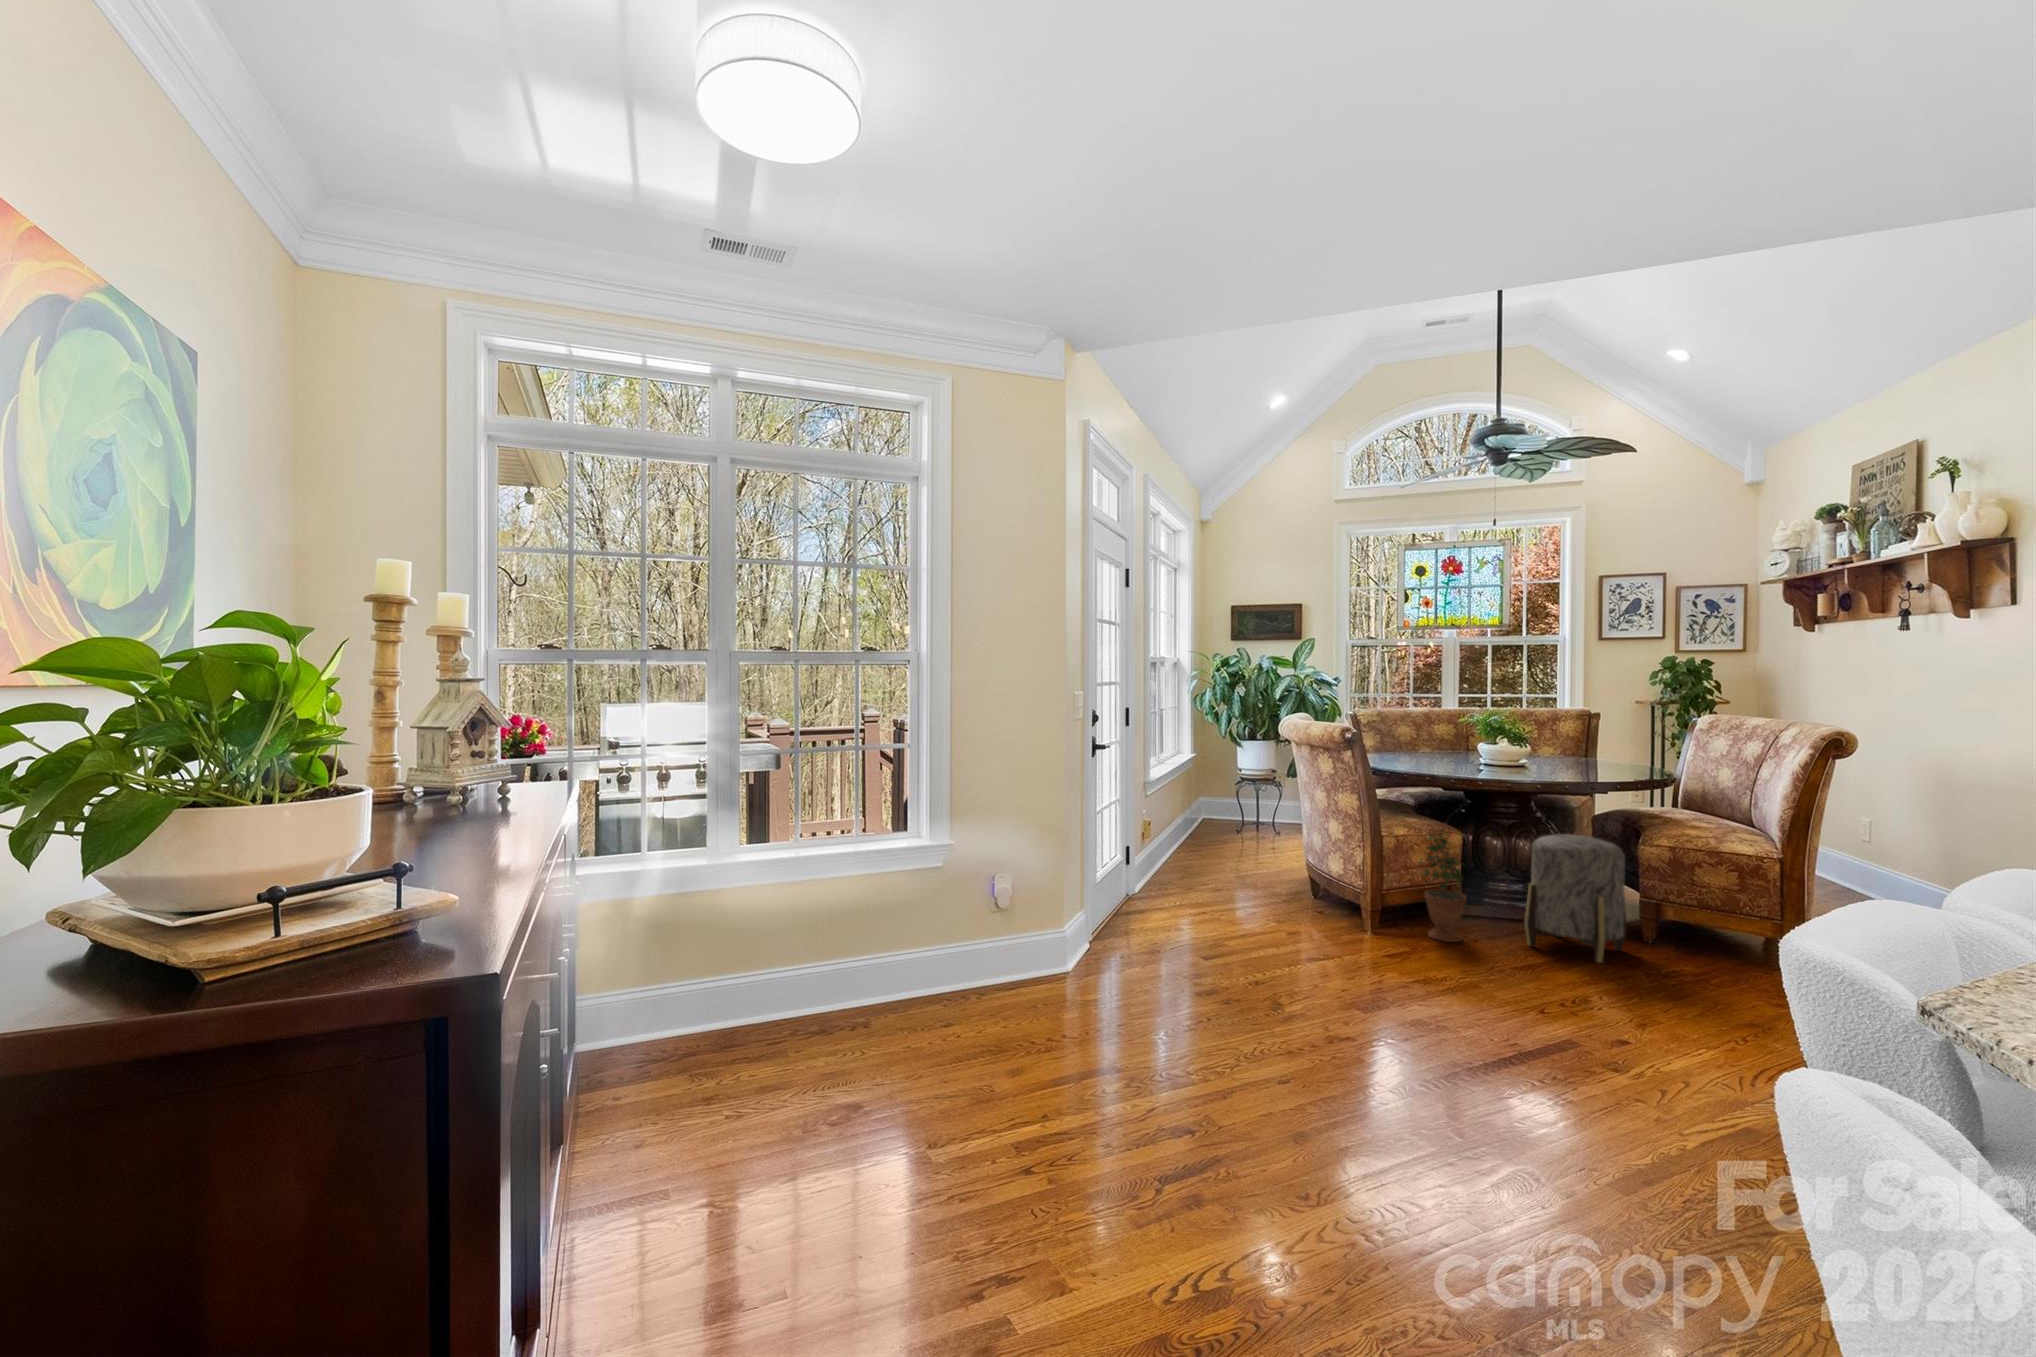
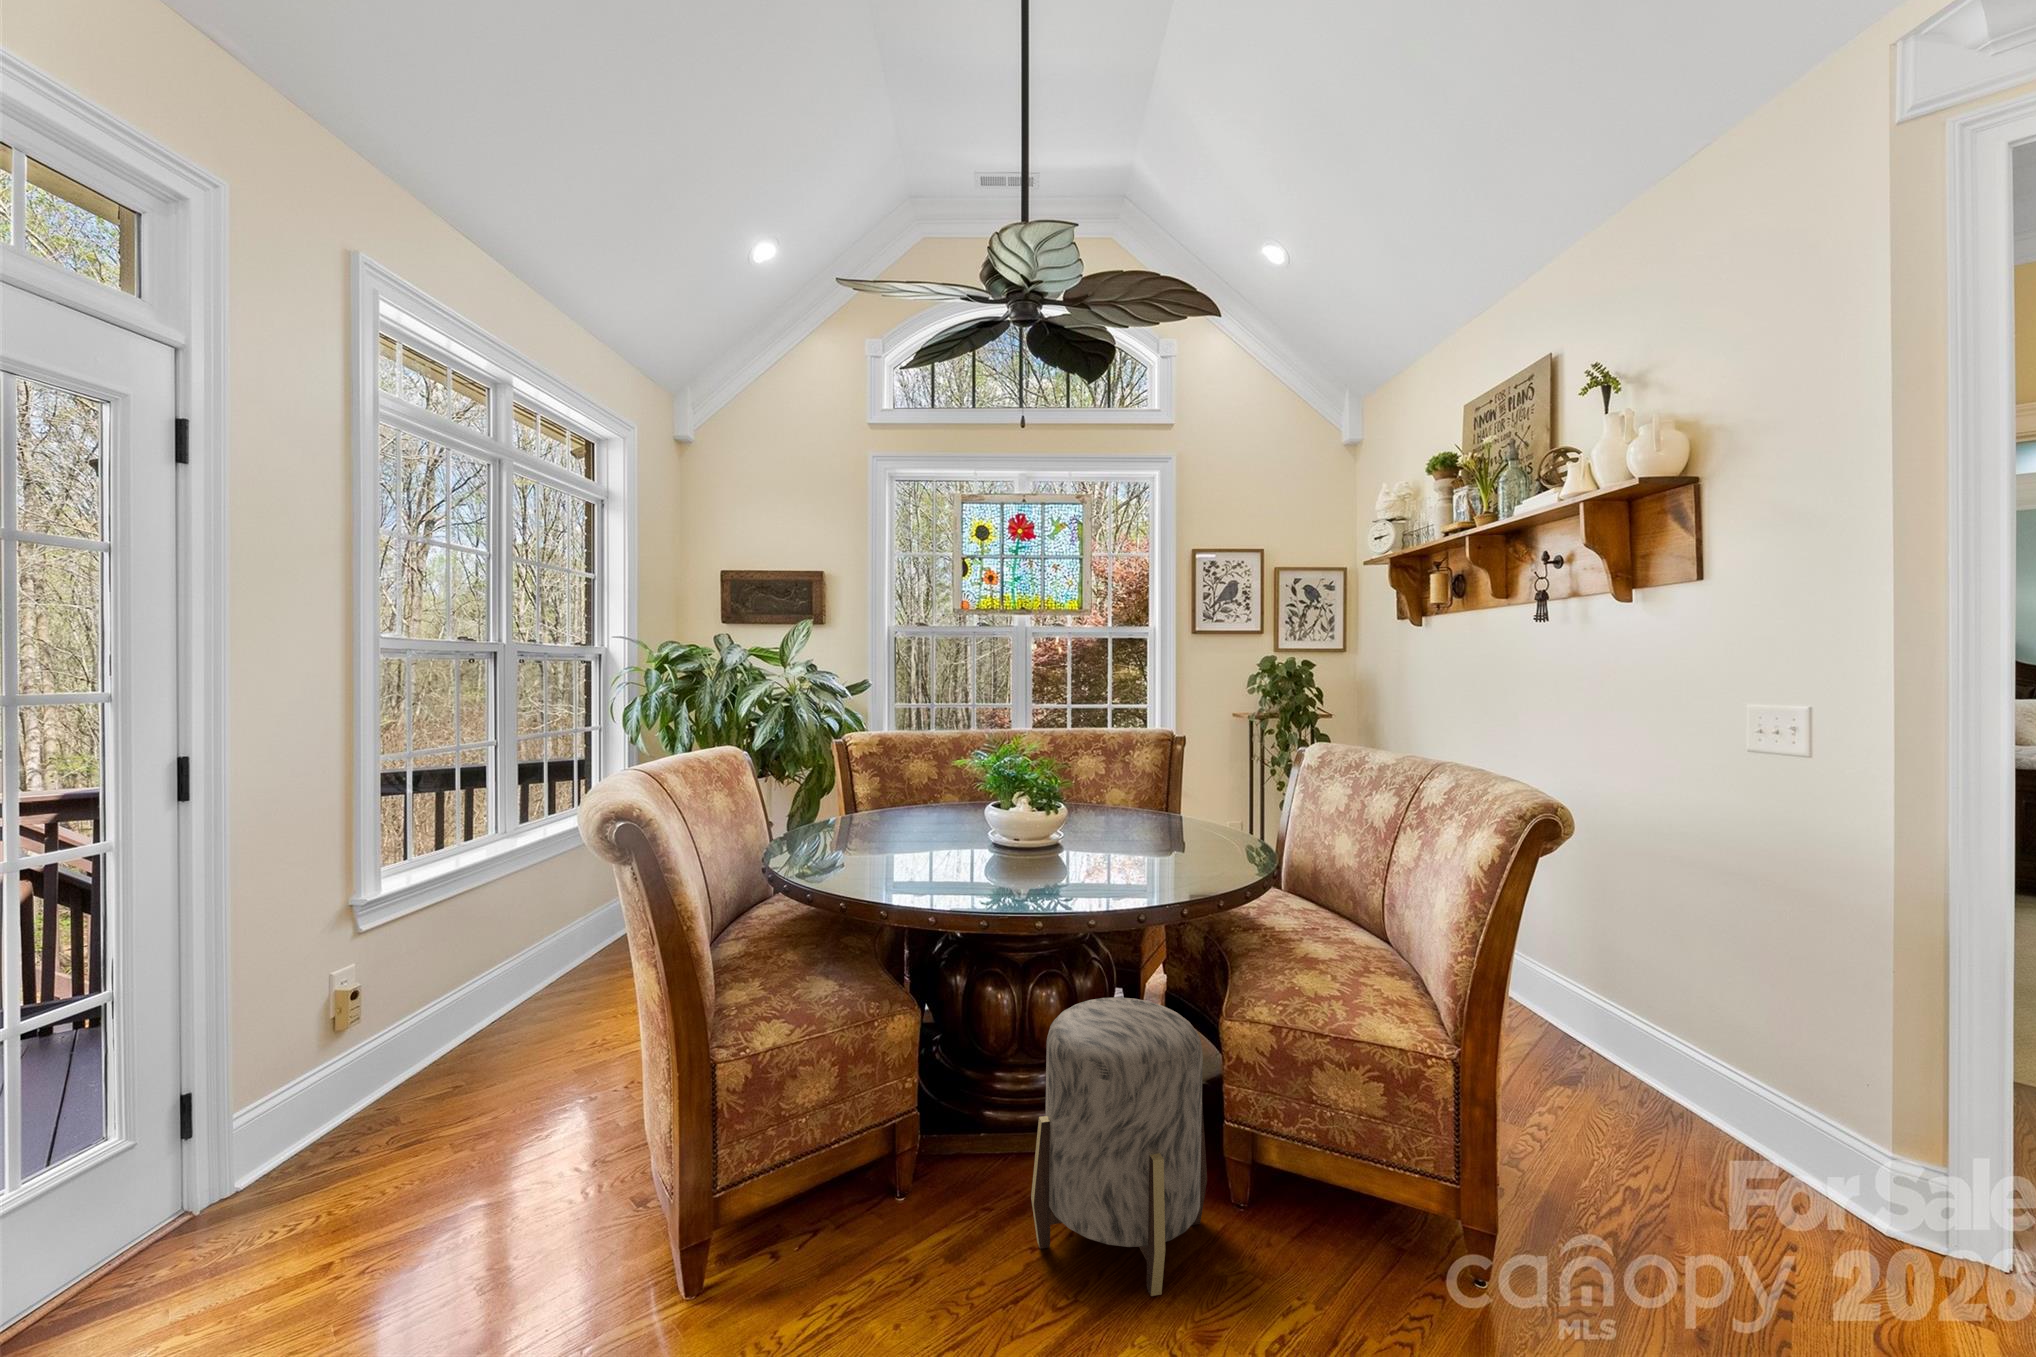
potted plant: present [1418,829,1466,942] -> none [827,1007,925,1269]

